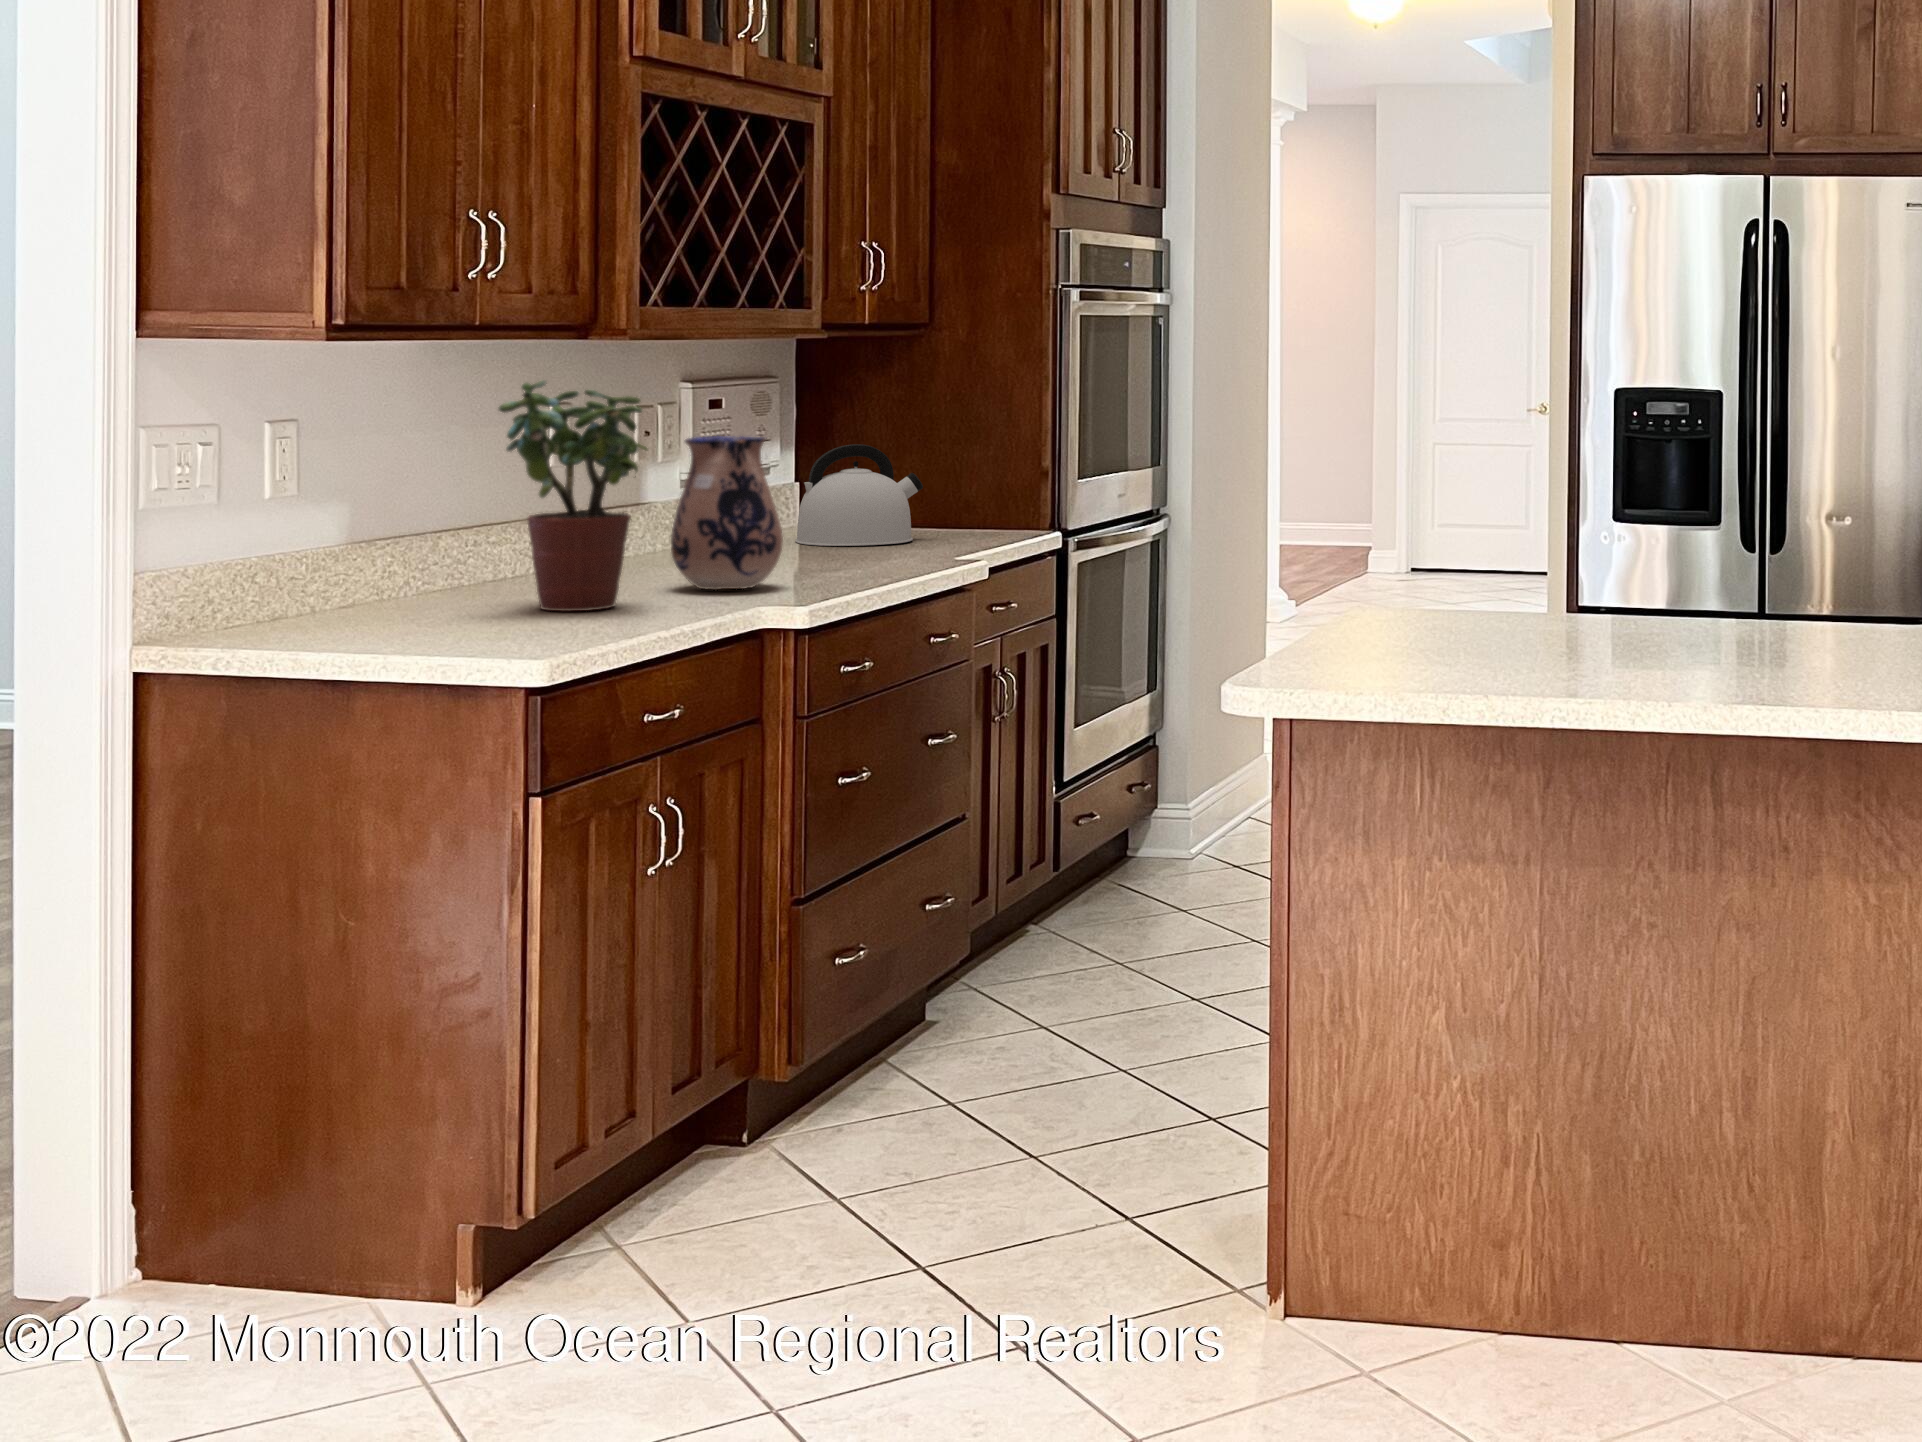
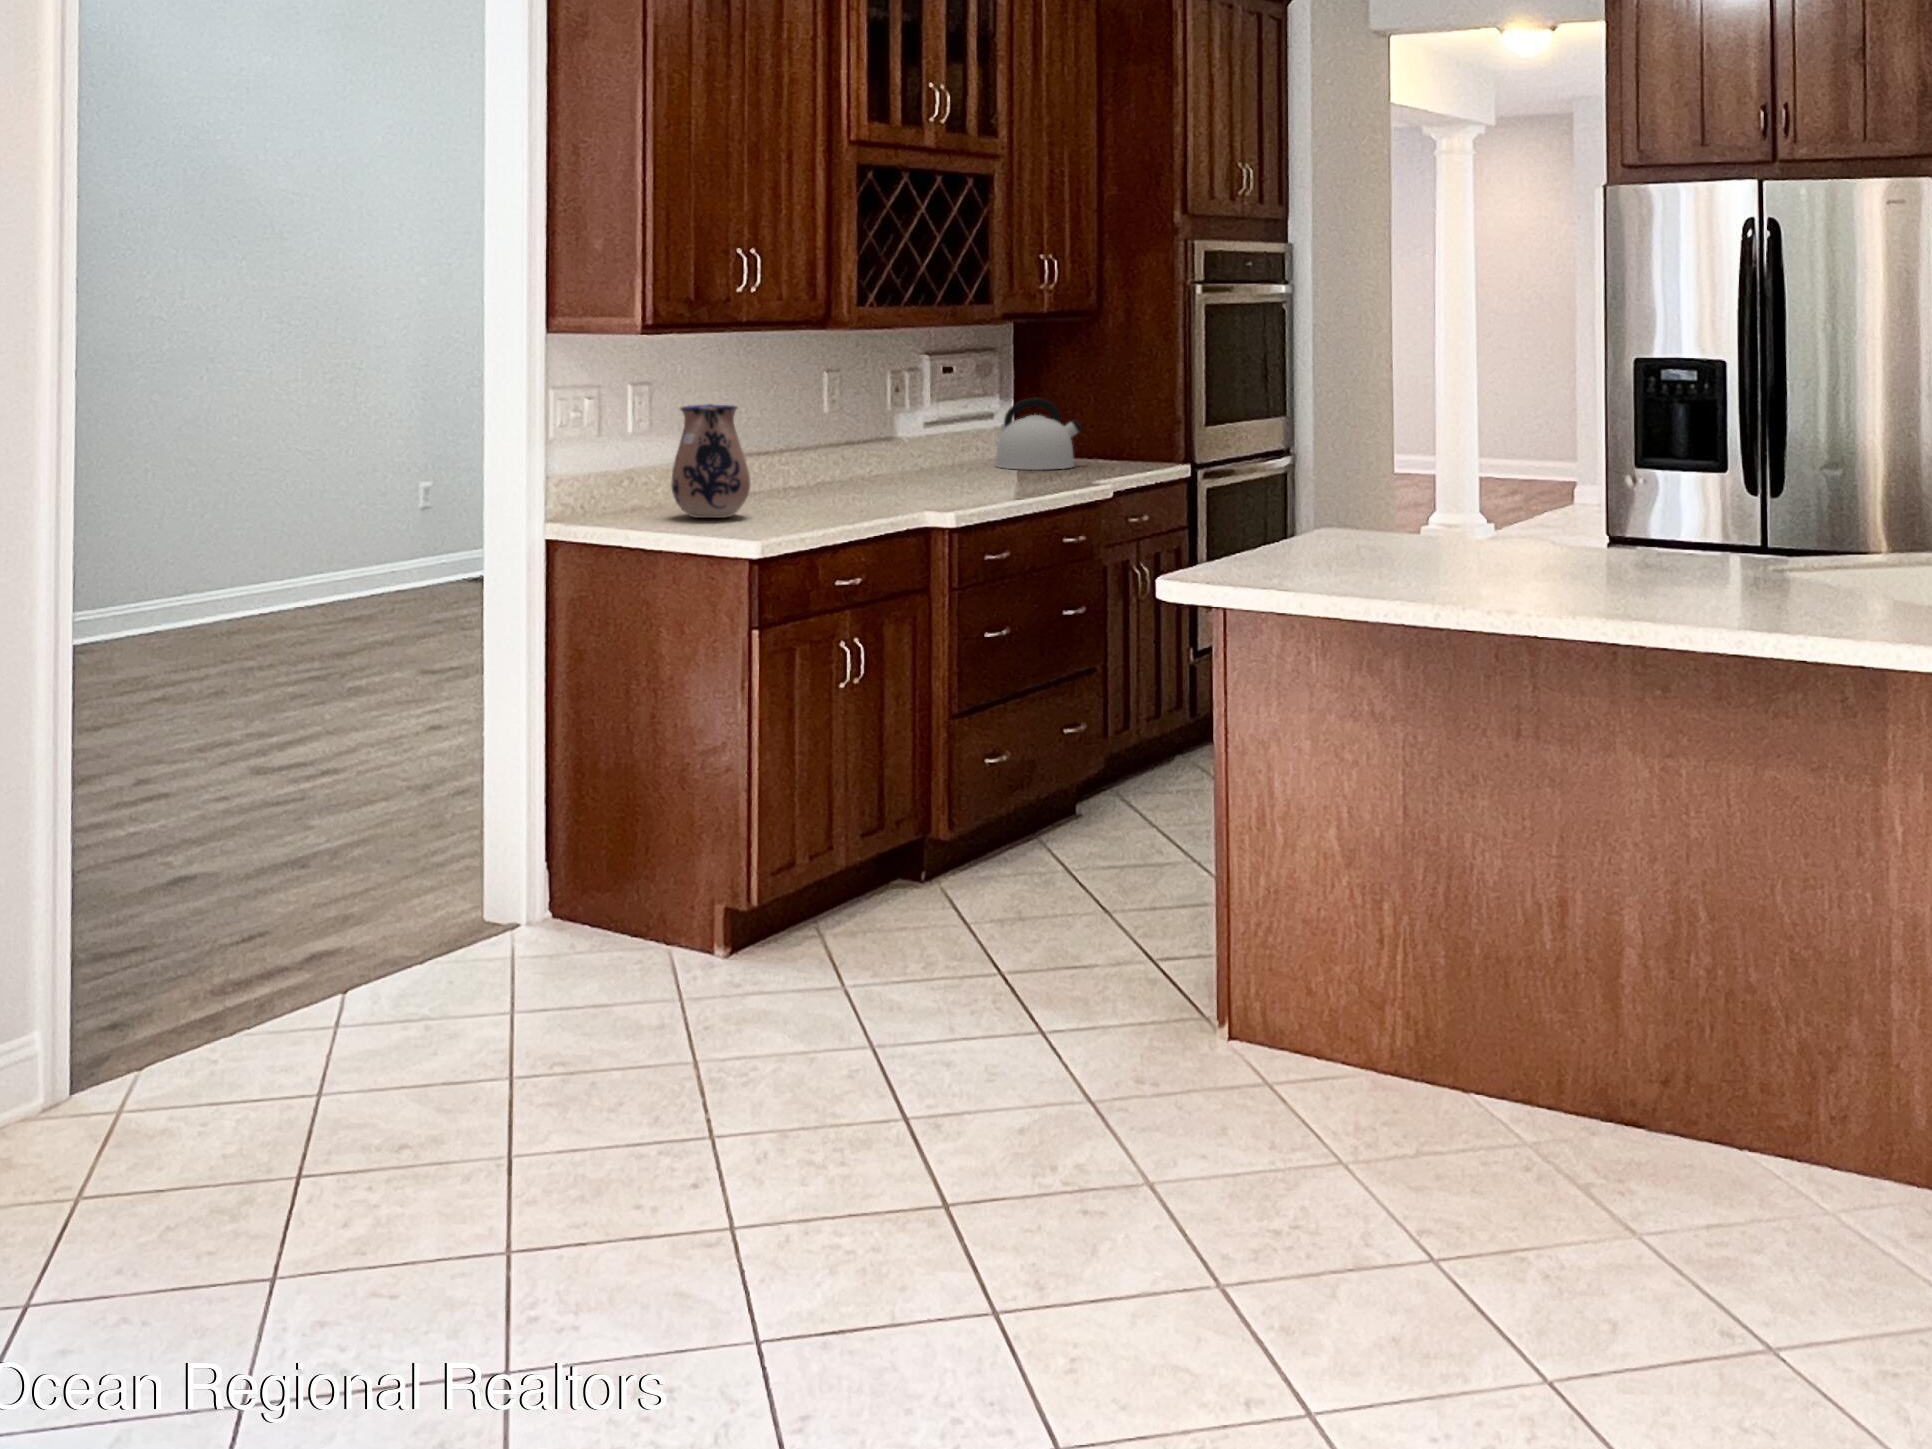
potted plant: present [499,381,647,611] -> none [762,359,852,507]
ceramic pitcher: present [671,436,783,590] -> present [671,404,750,518]

